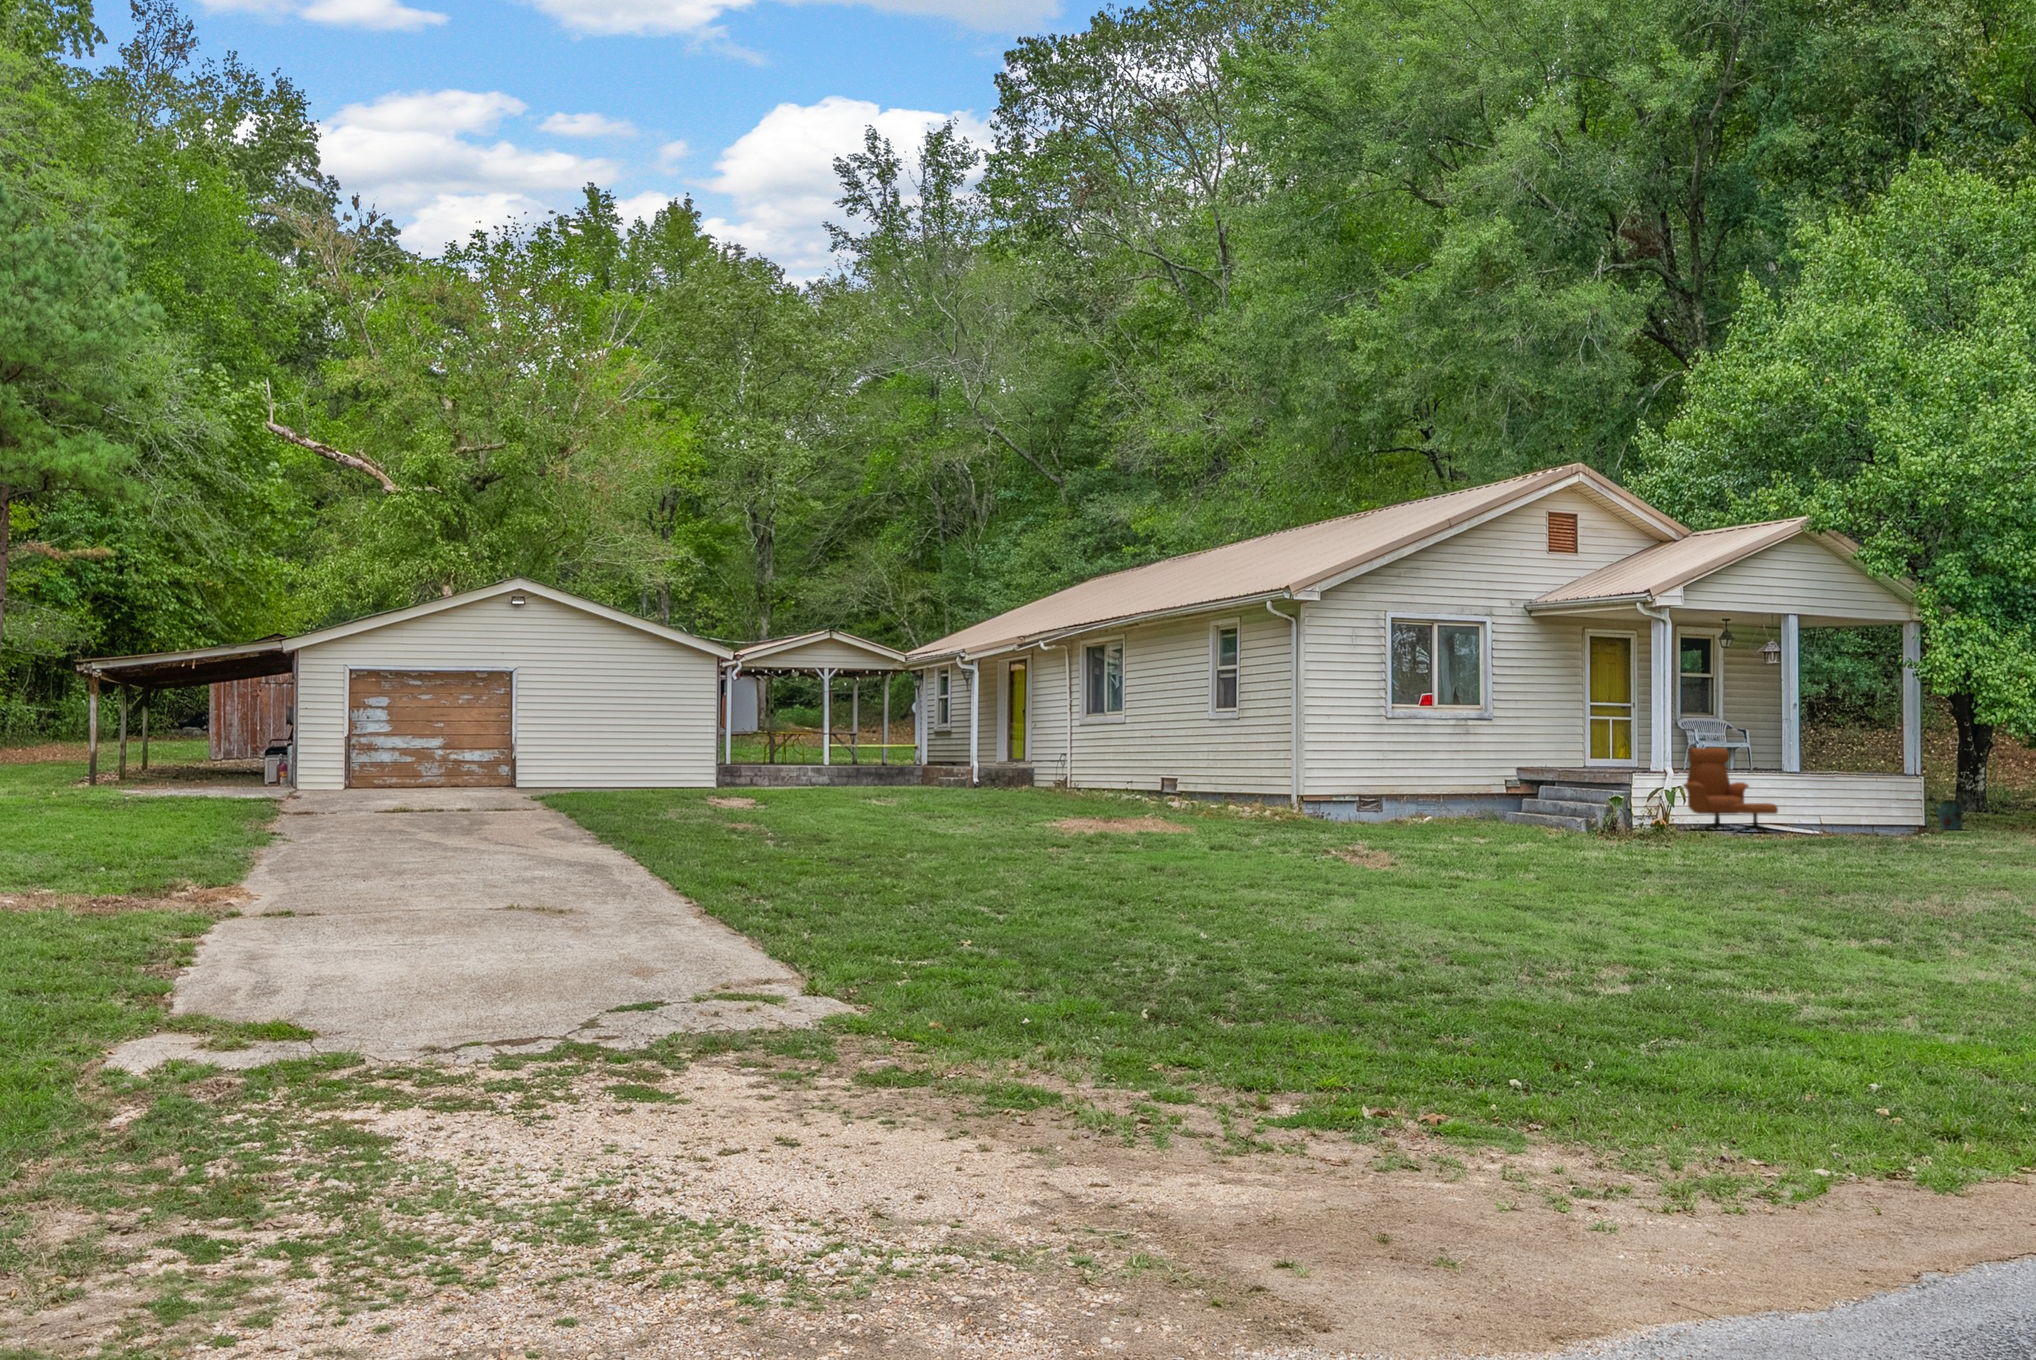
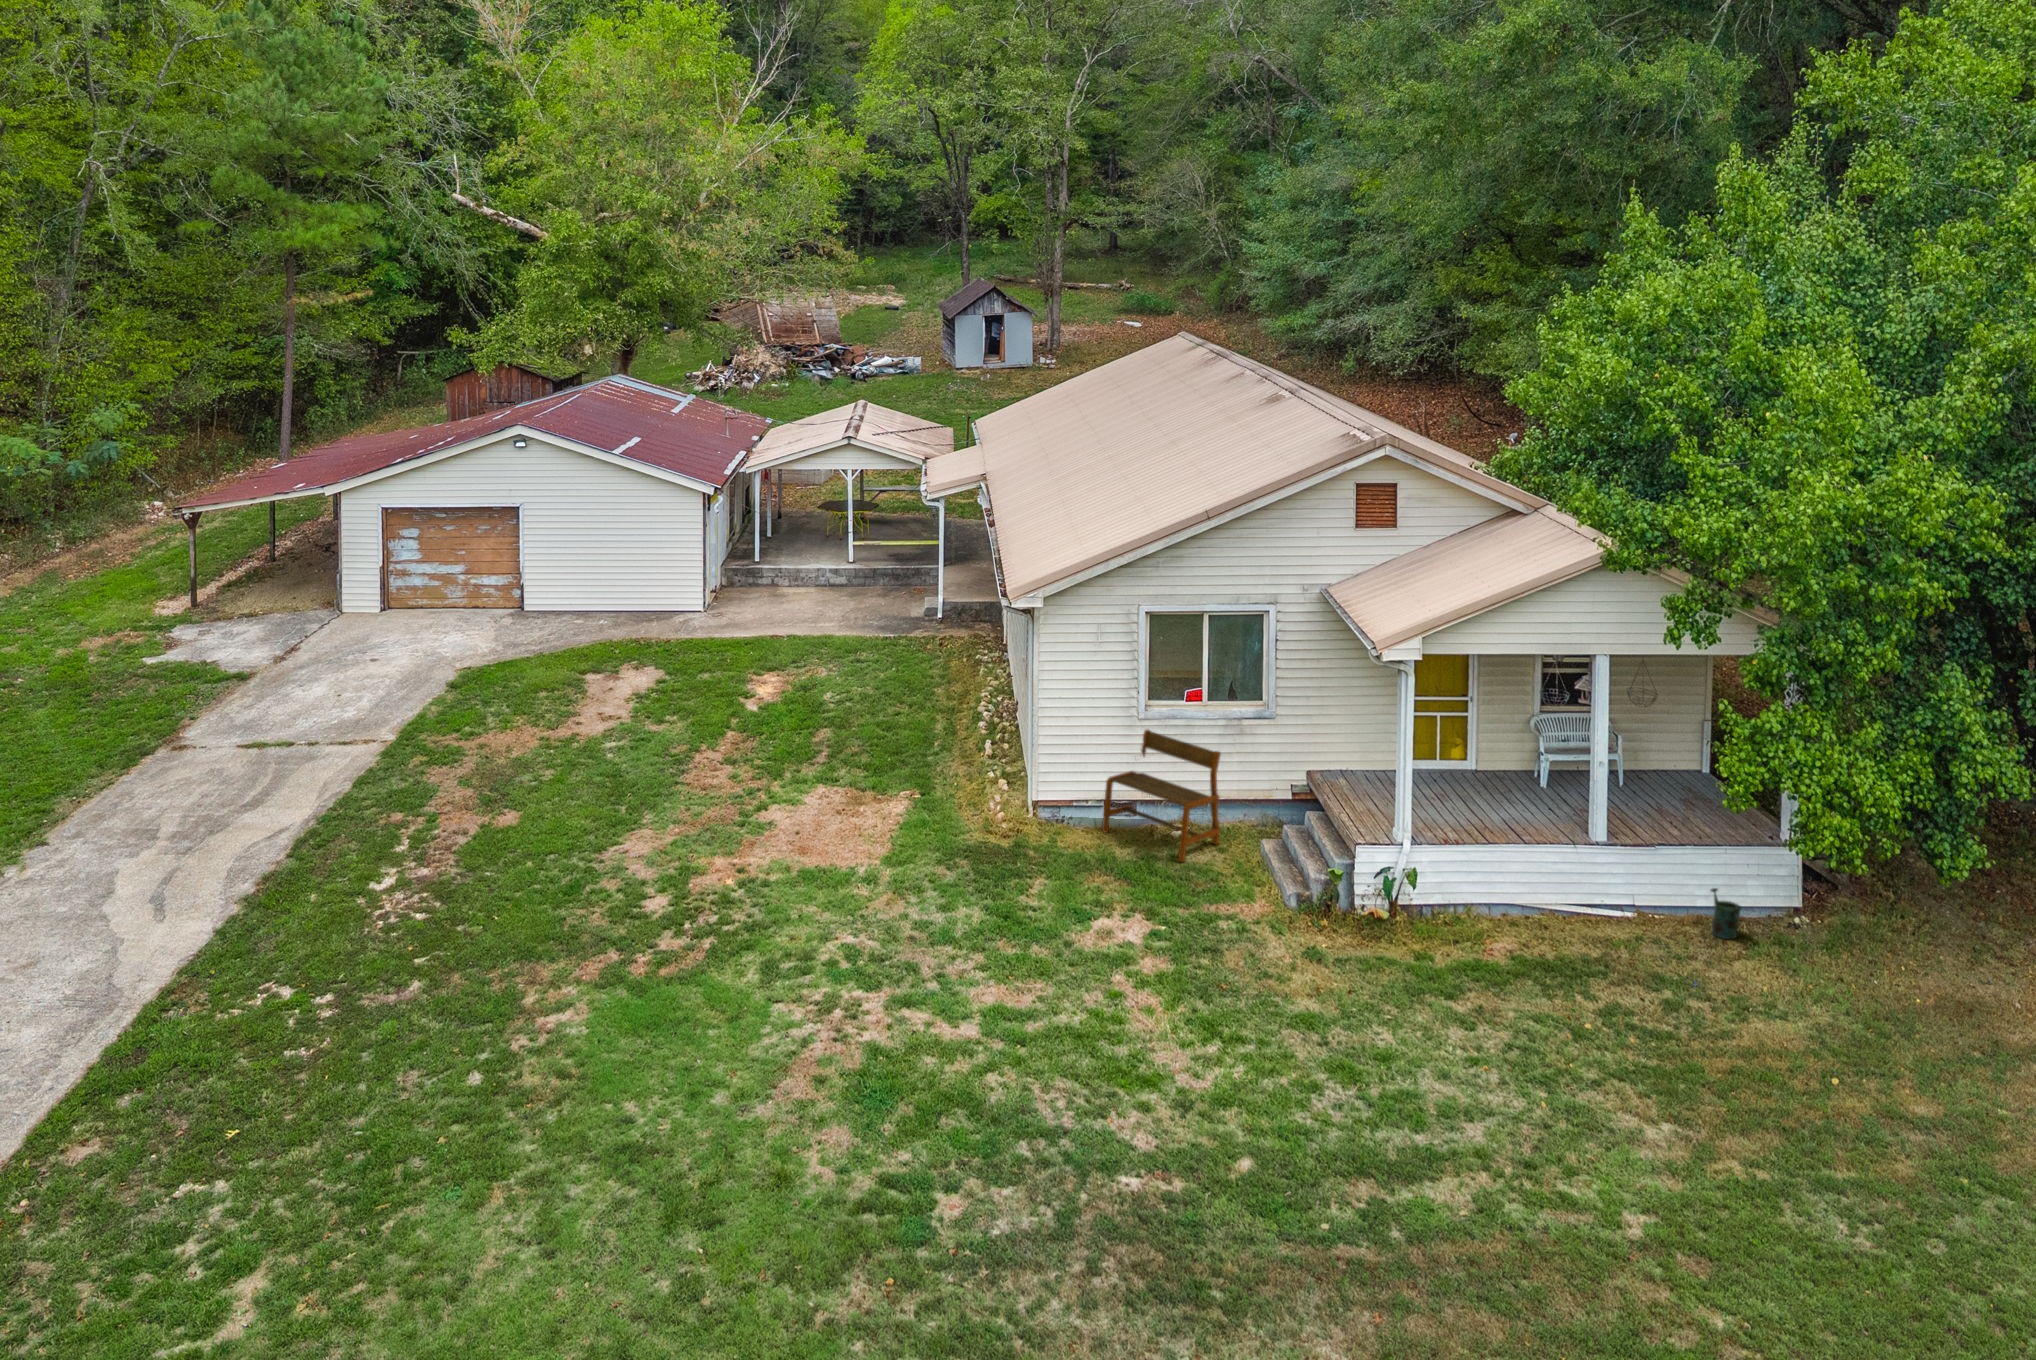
bench: none [1371,727,1488,823] -> present [1102,730,1221,862]
lounge chair: present [1683,748,1778,832] -> none [1377,839,1464,969]

